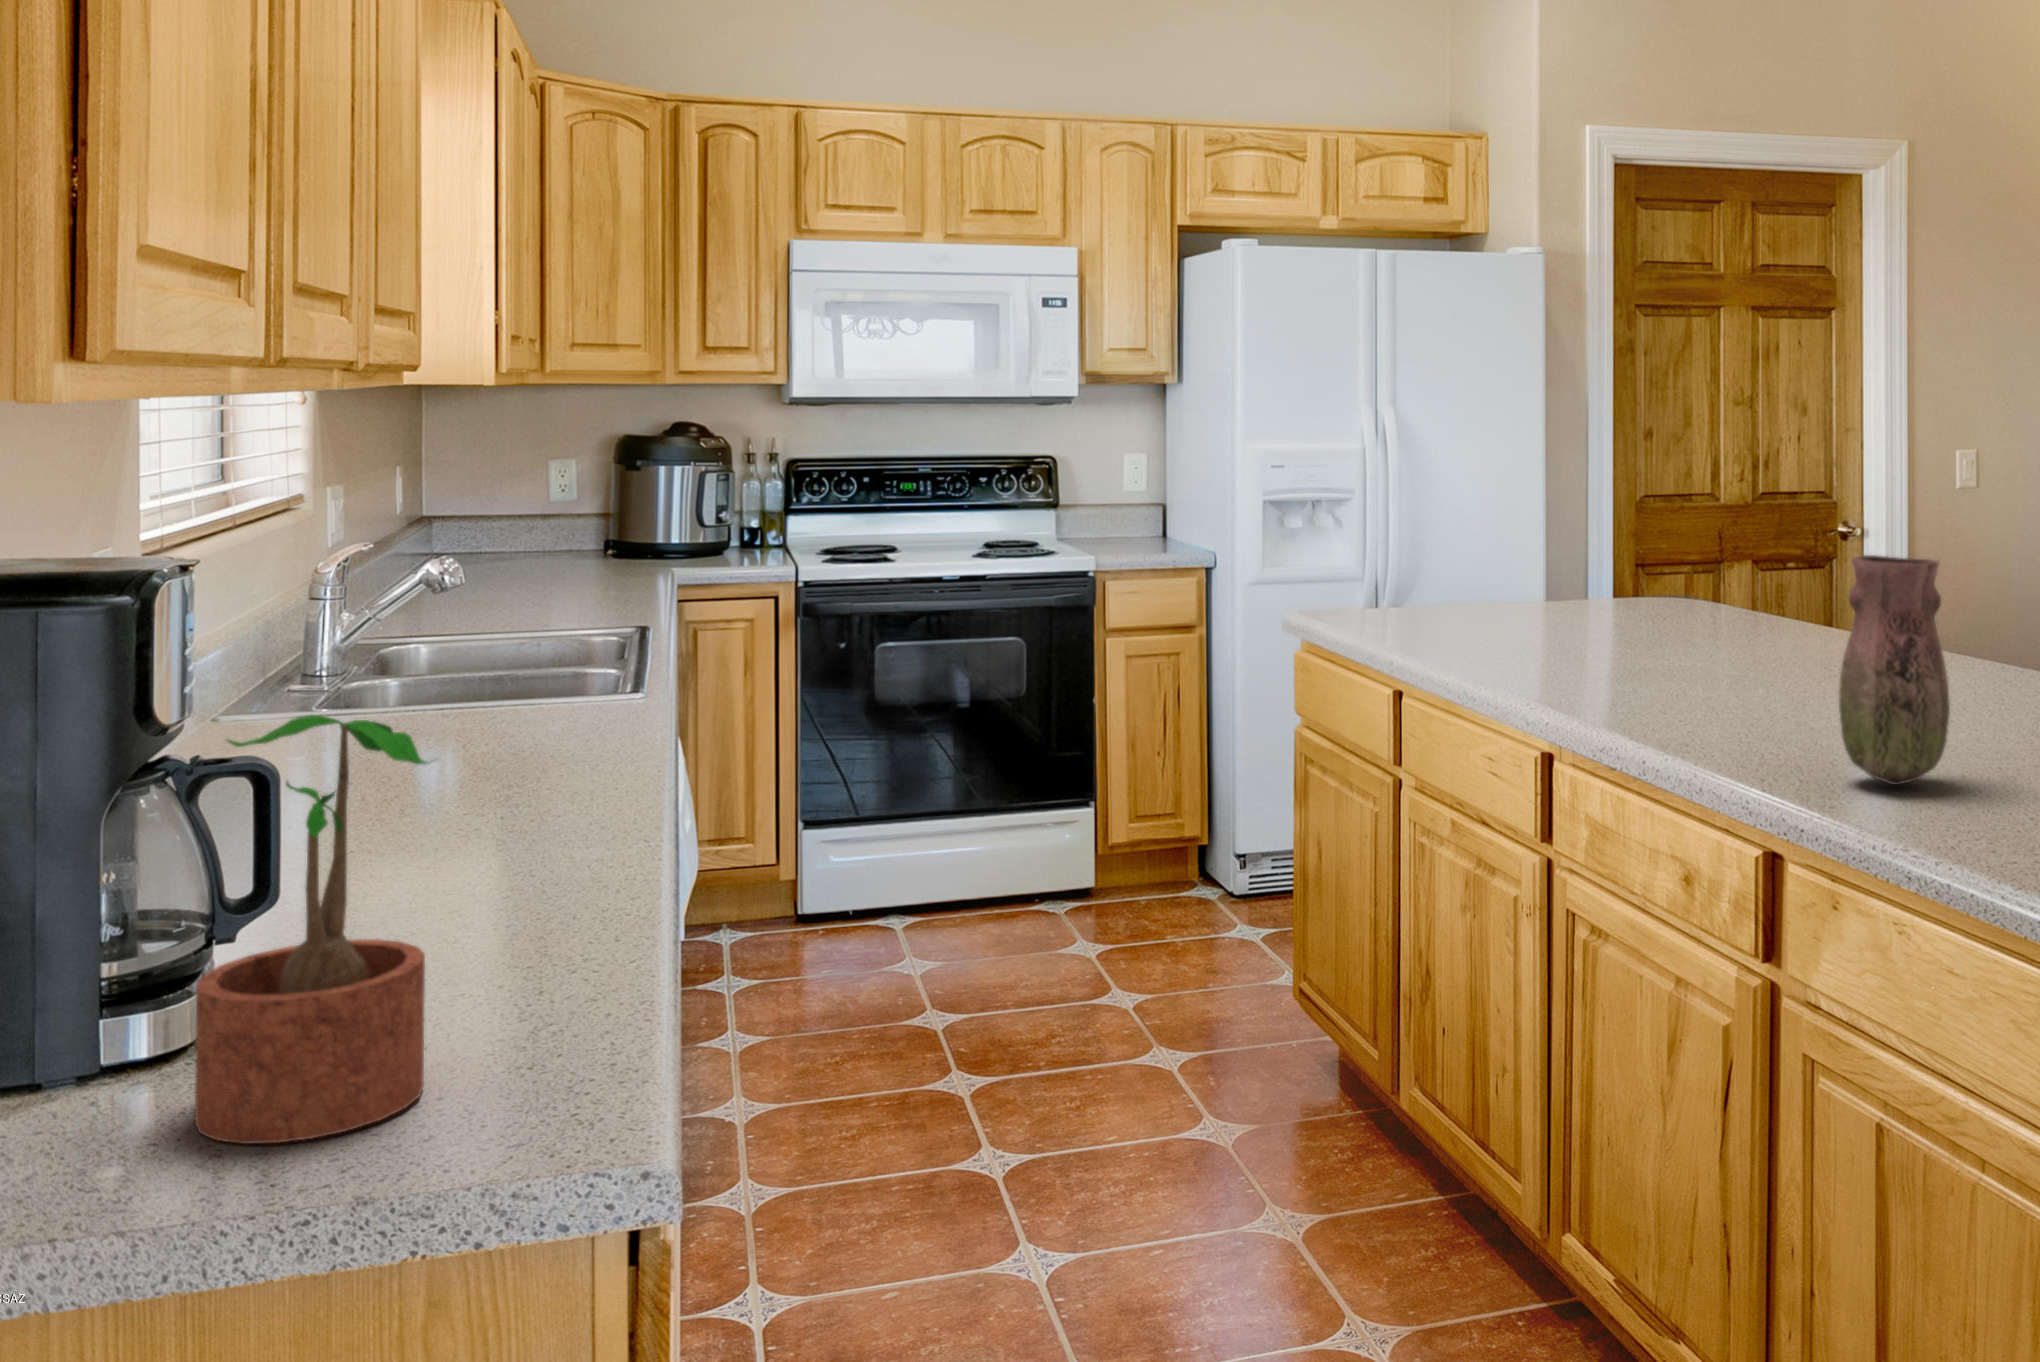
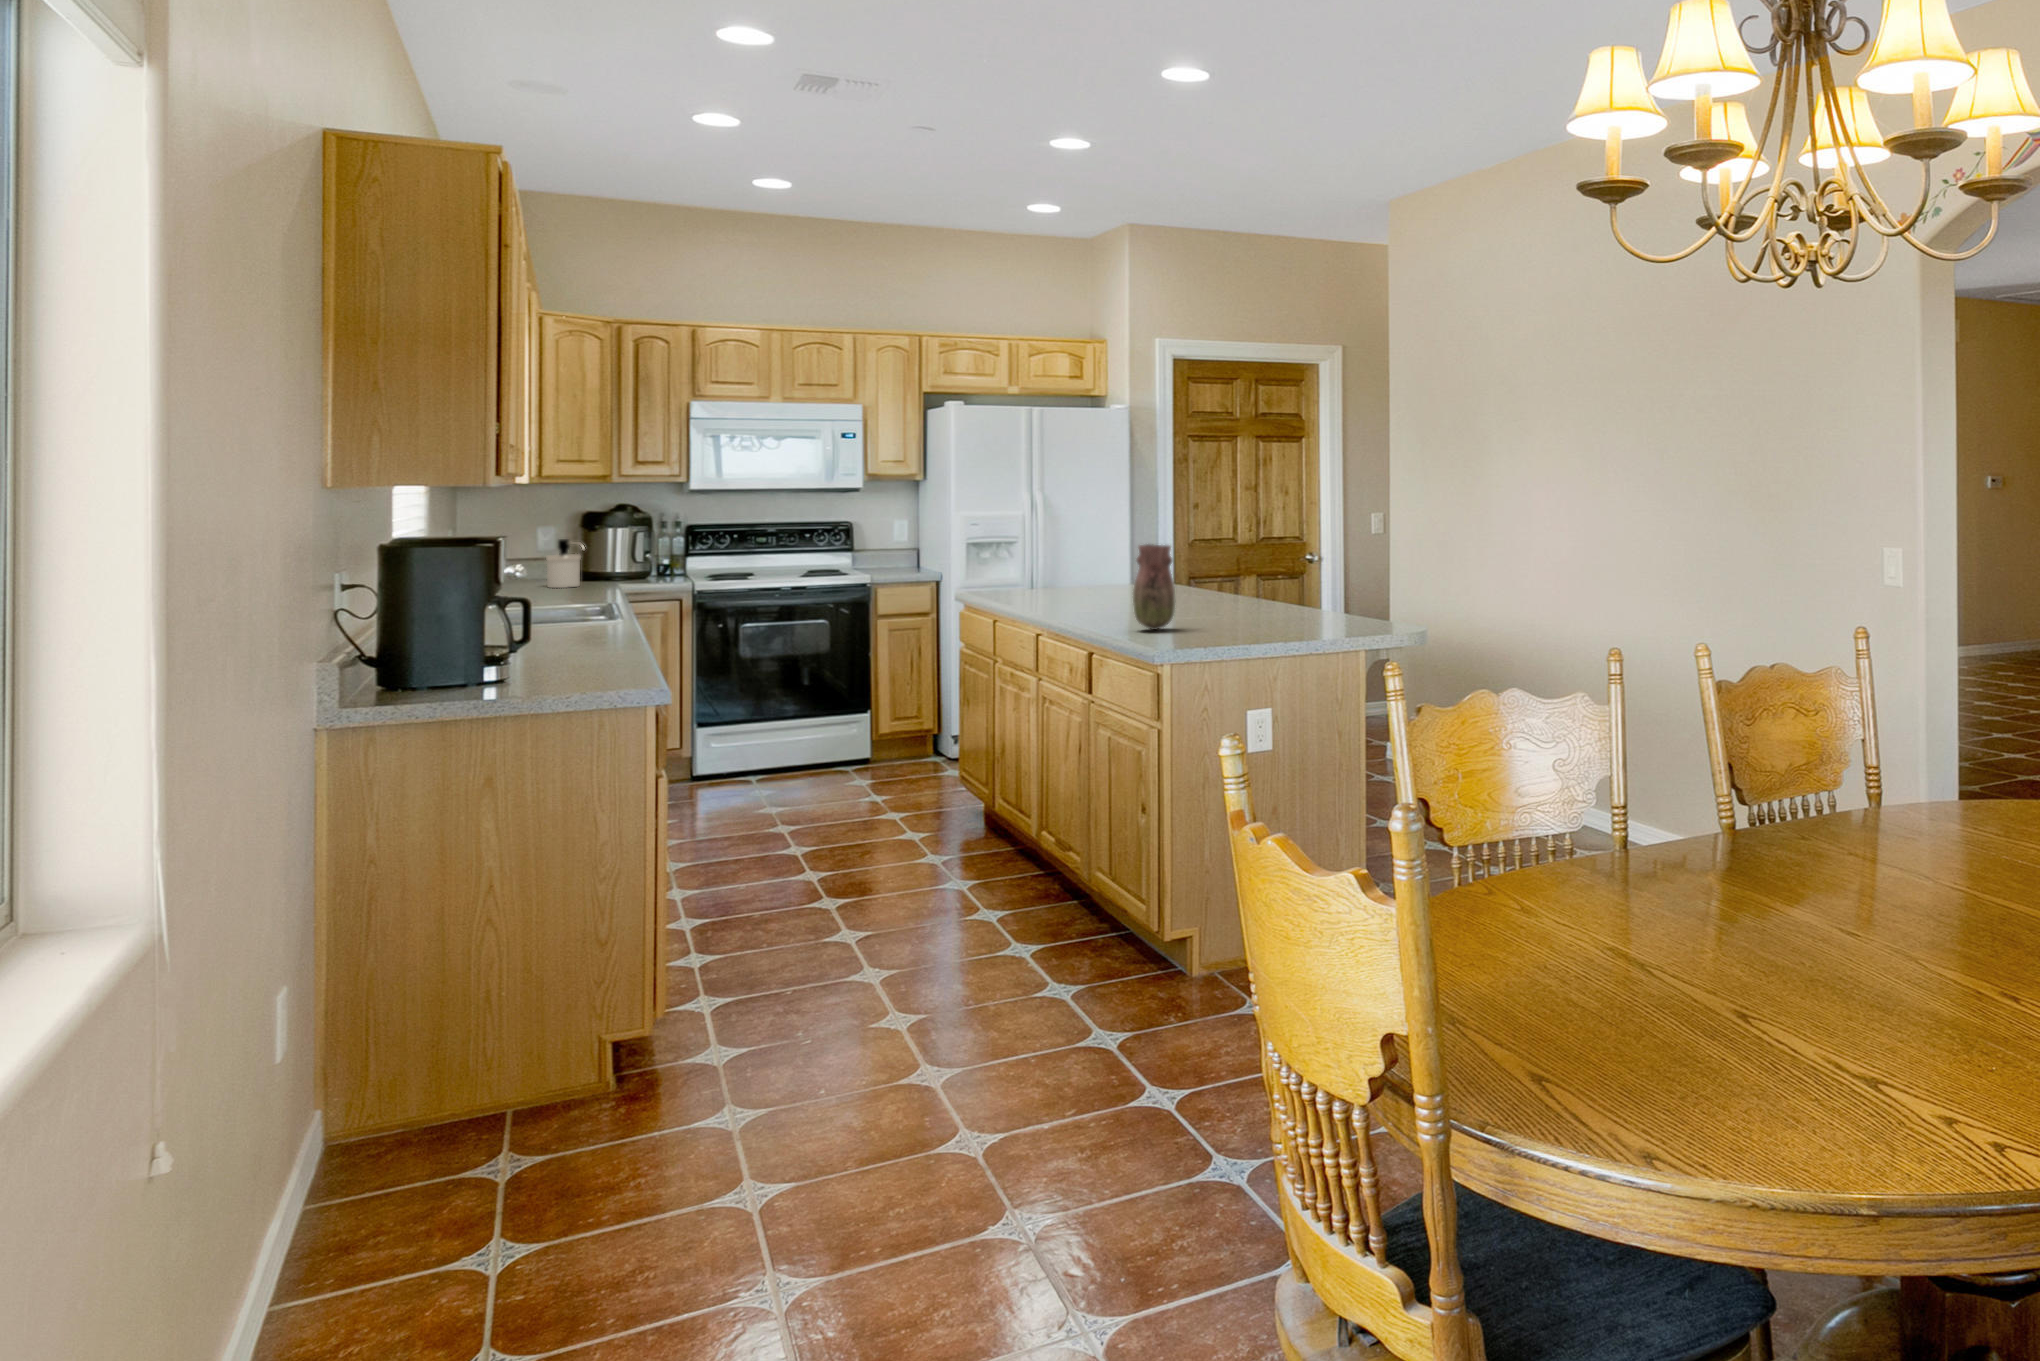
soap dispenser: none [555,486,618,574] -> present [546,539,584,588]
potted plant: present [195,715,427,1144] -> none [512,585,590,706]

